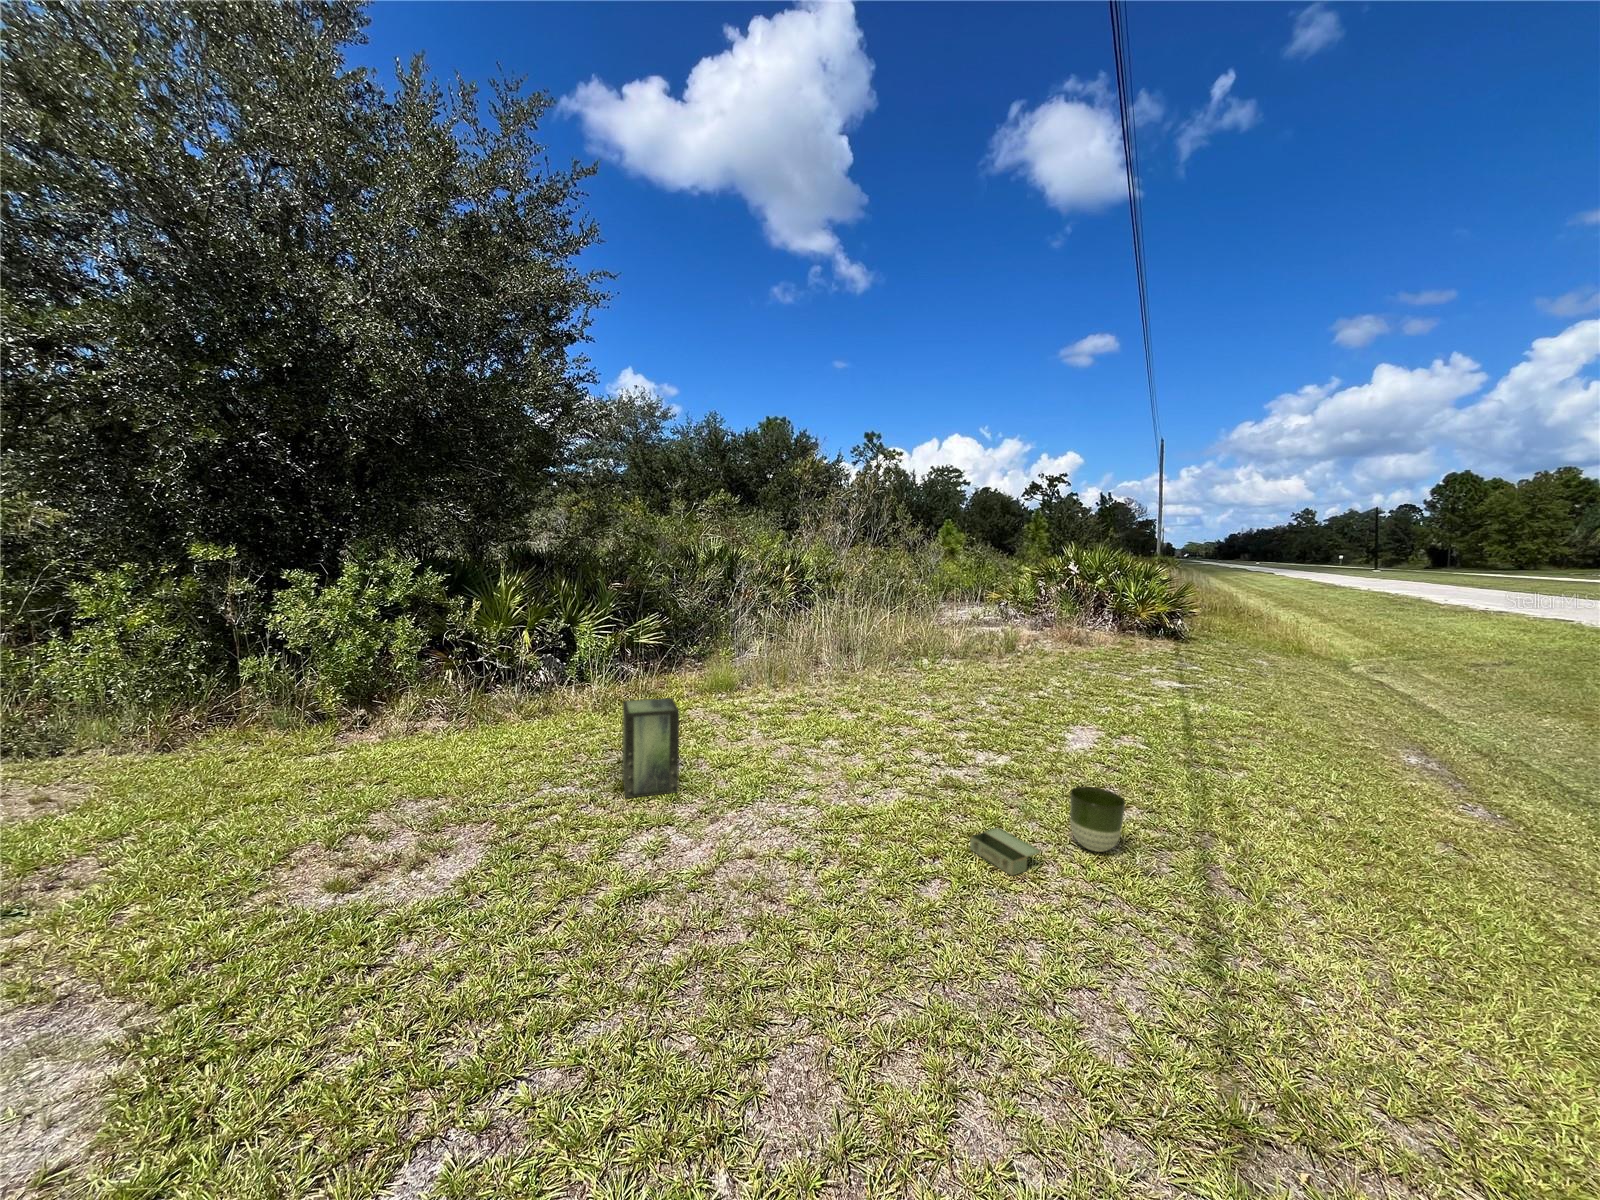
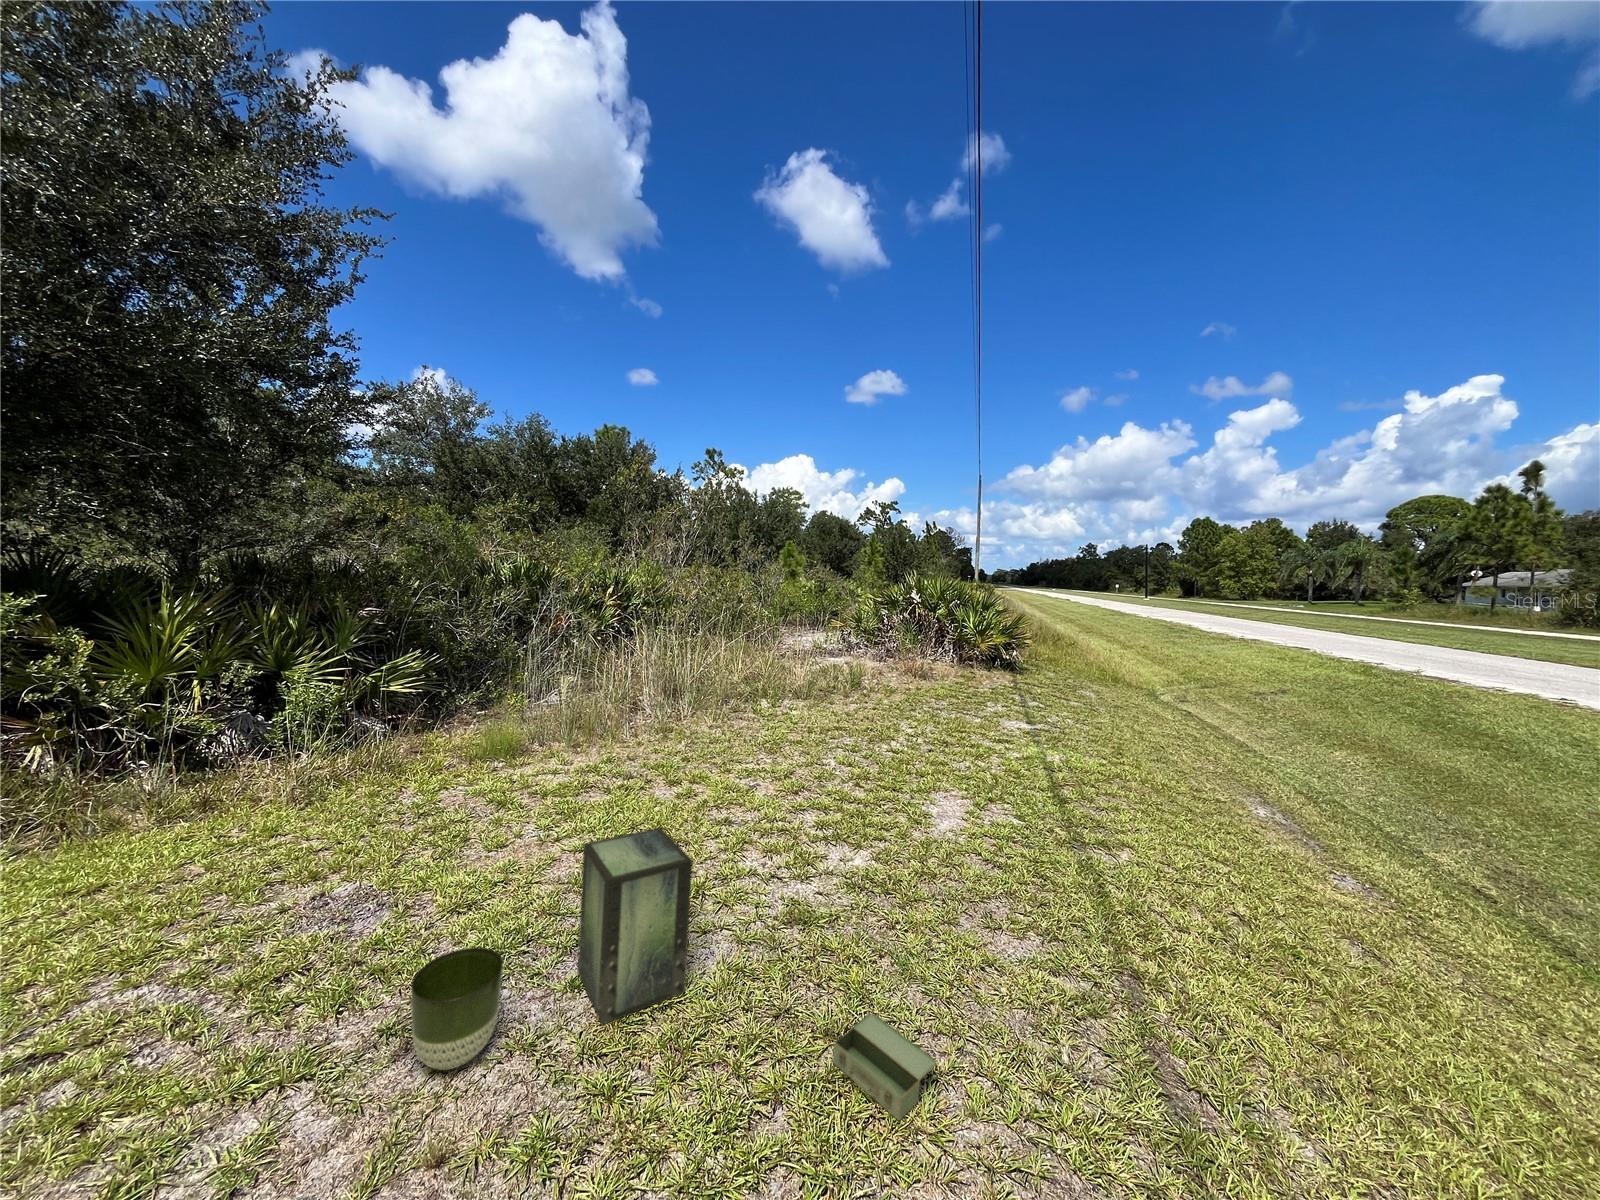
storage box: present [622,698,679,798] -> present [578,828,692,1025]
planter: present [1070,786,1125,852] -> present [411,947,503,1070]

